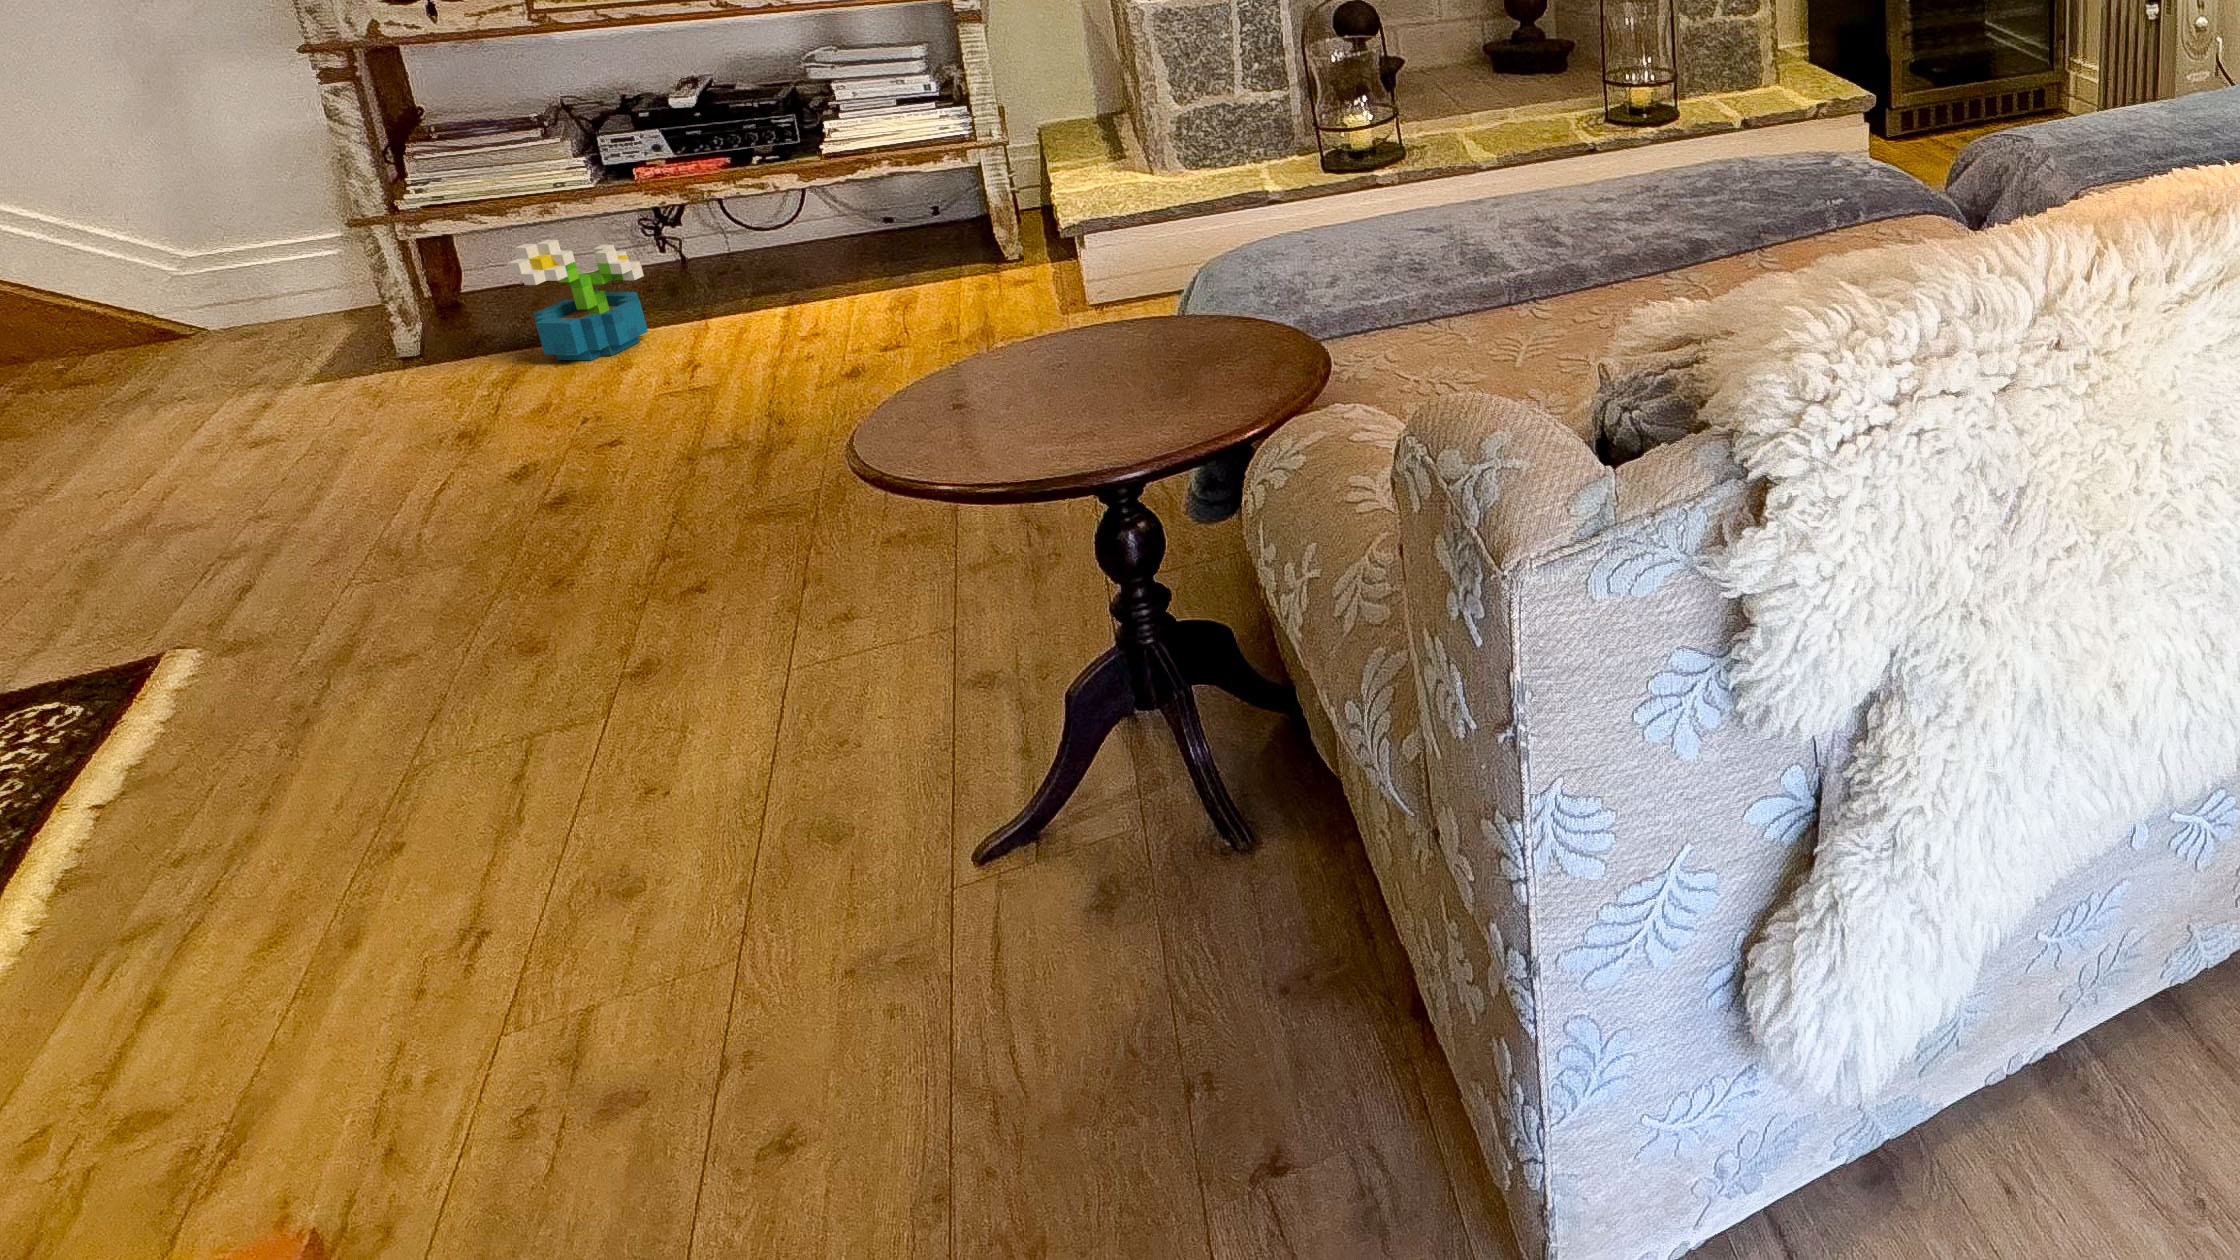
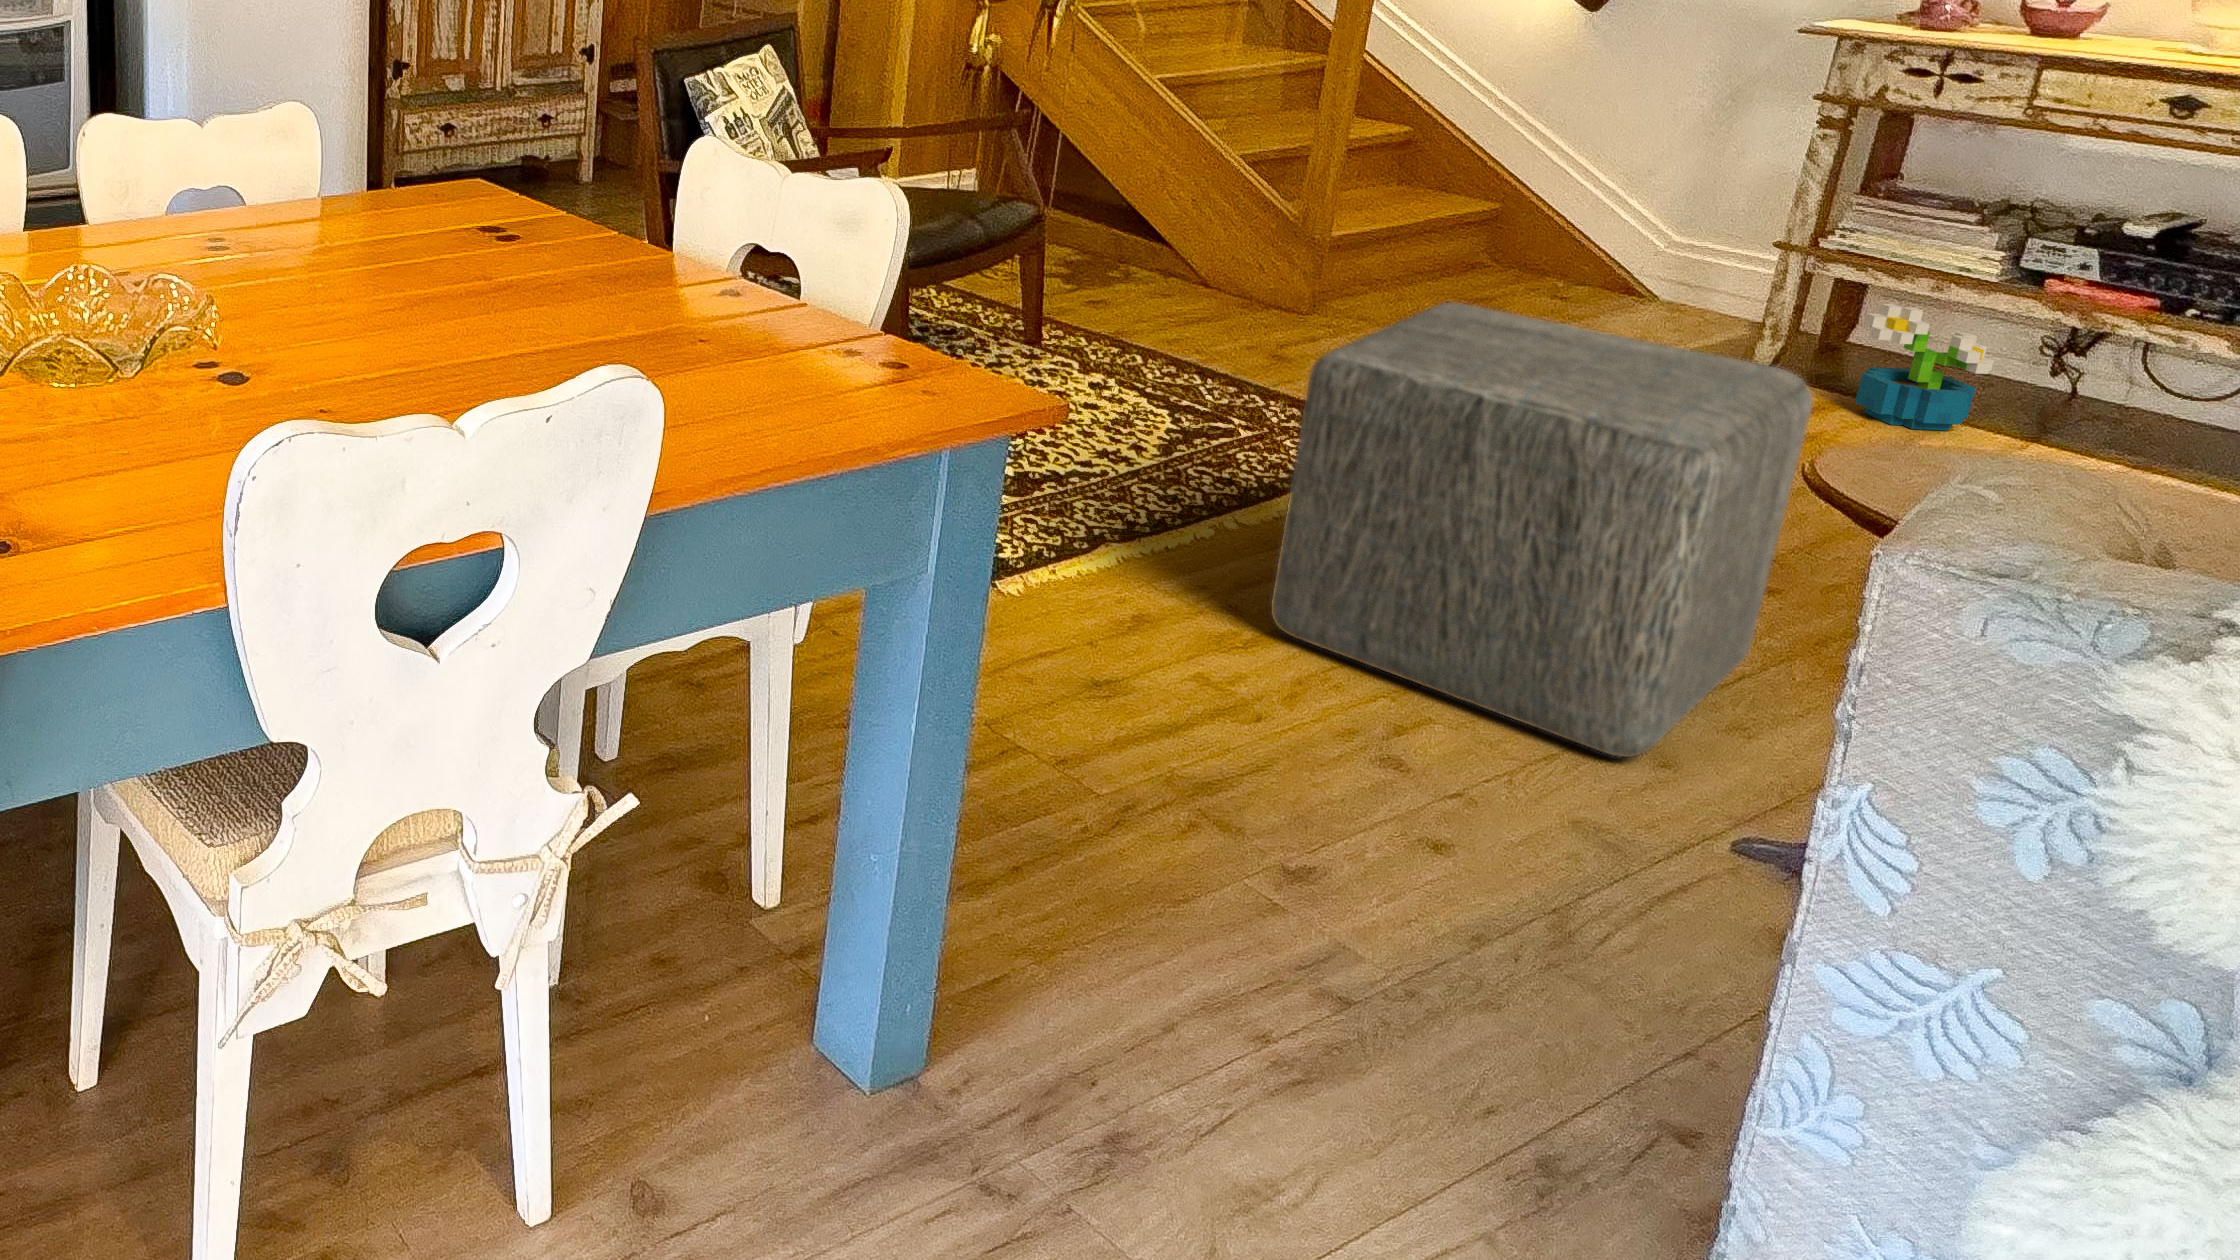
ottoman: none [100,378,840,1085] -> present [1271,303,1813,757]

